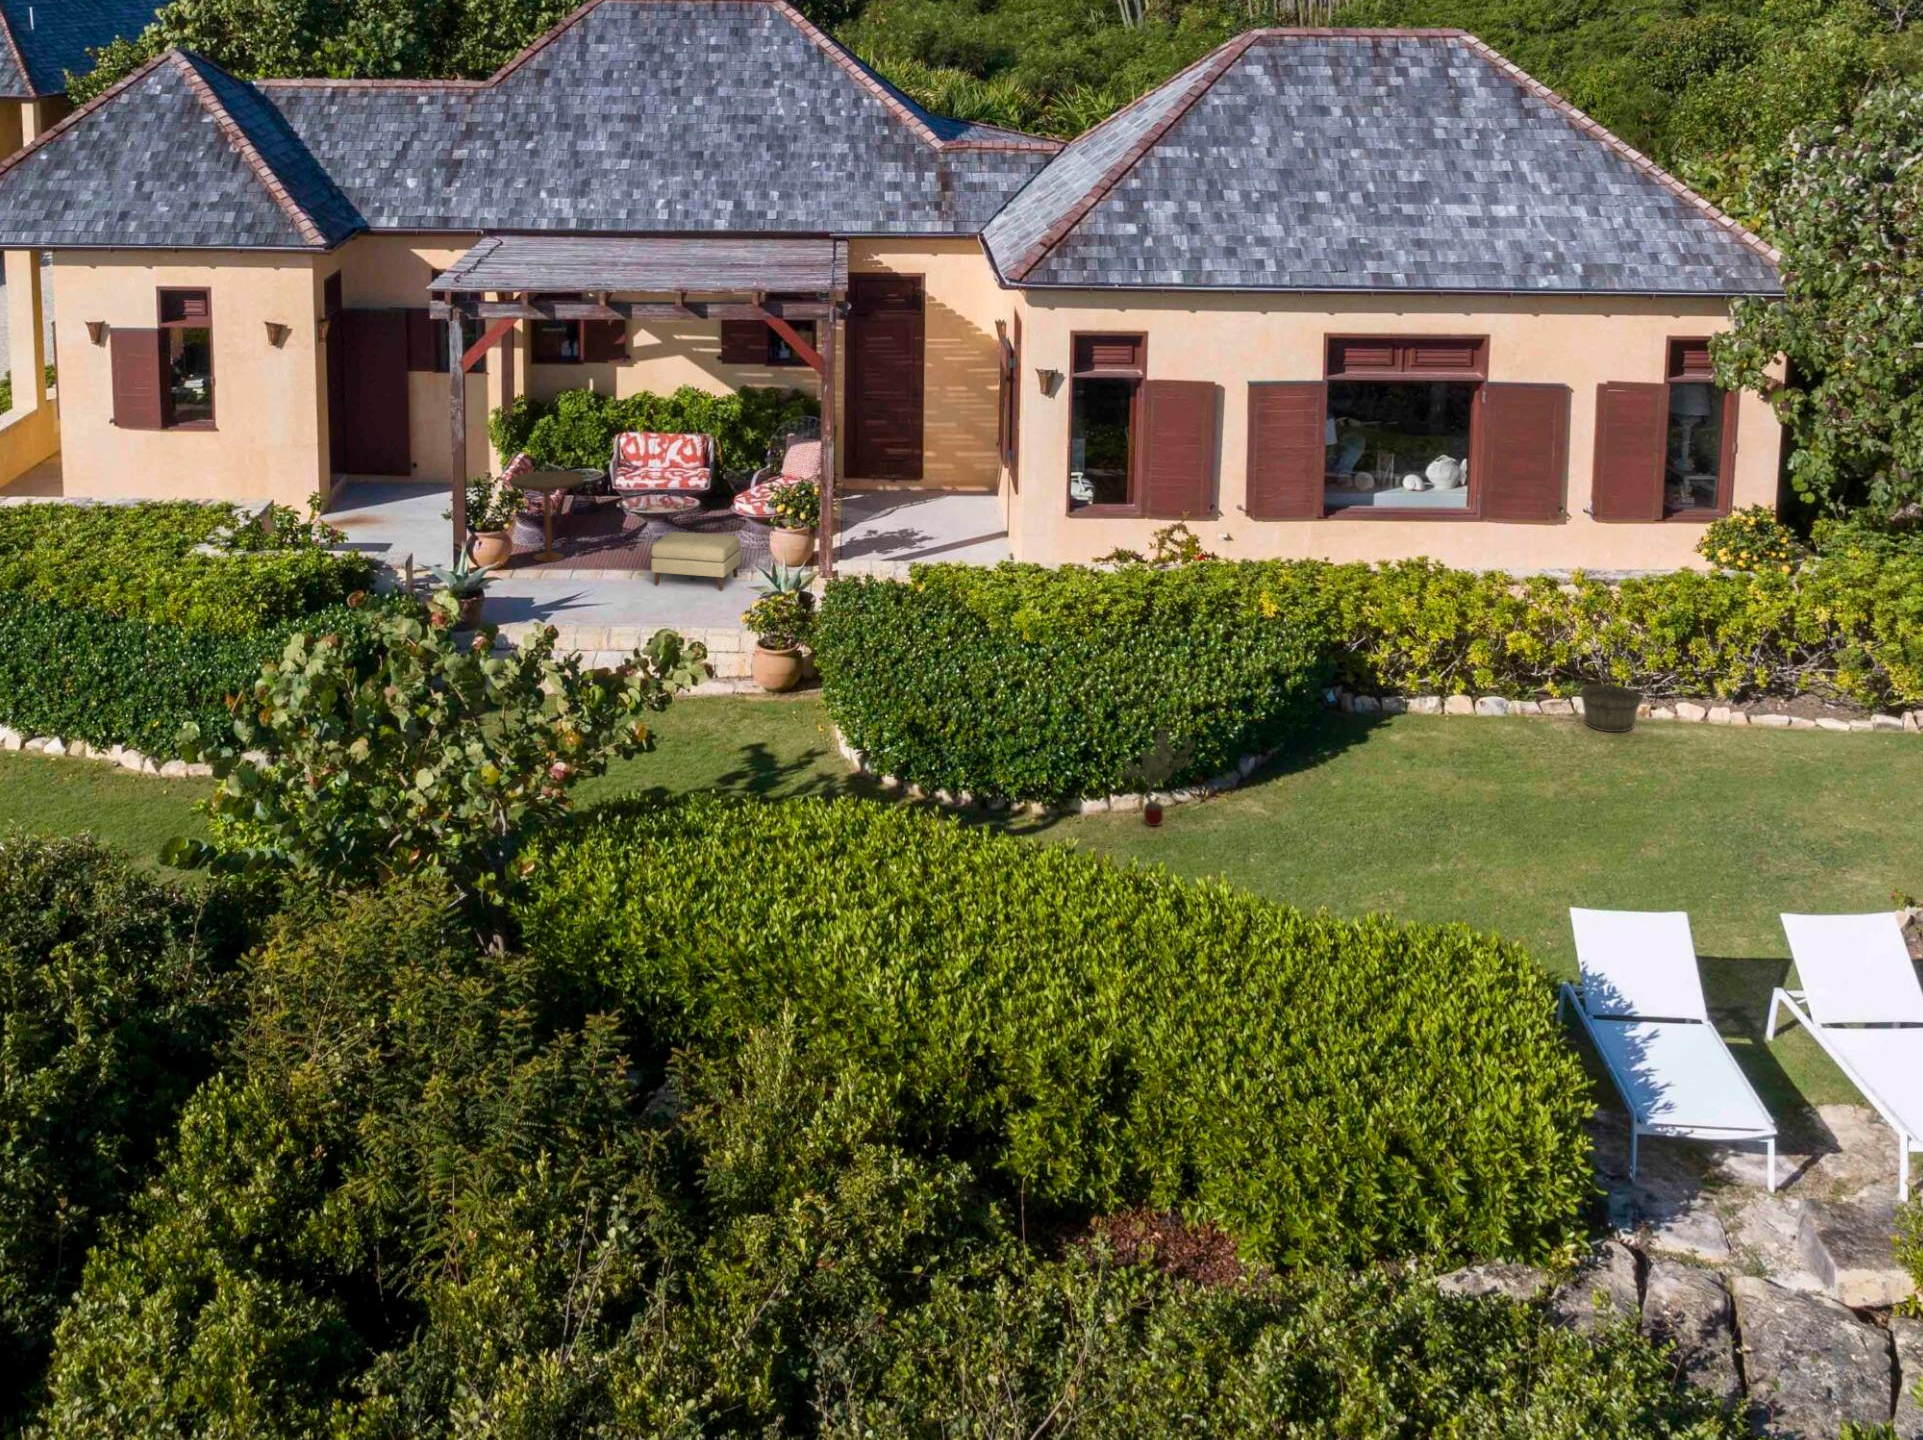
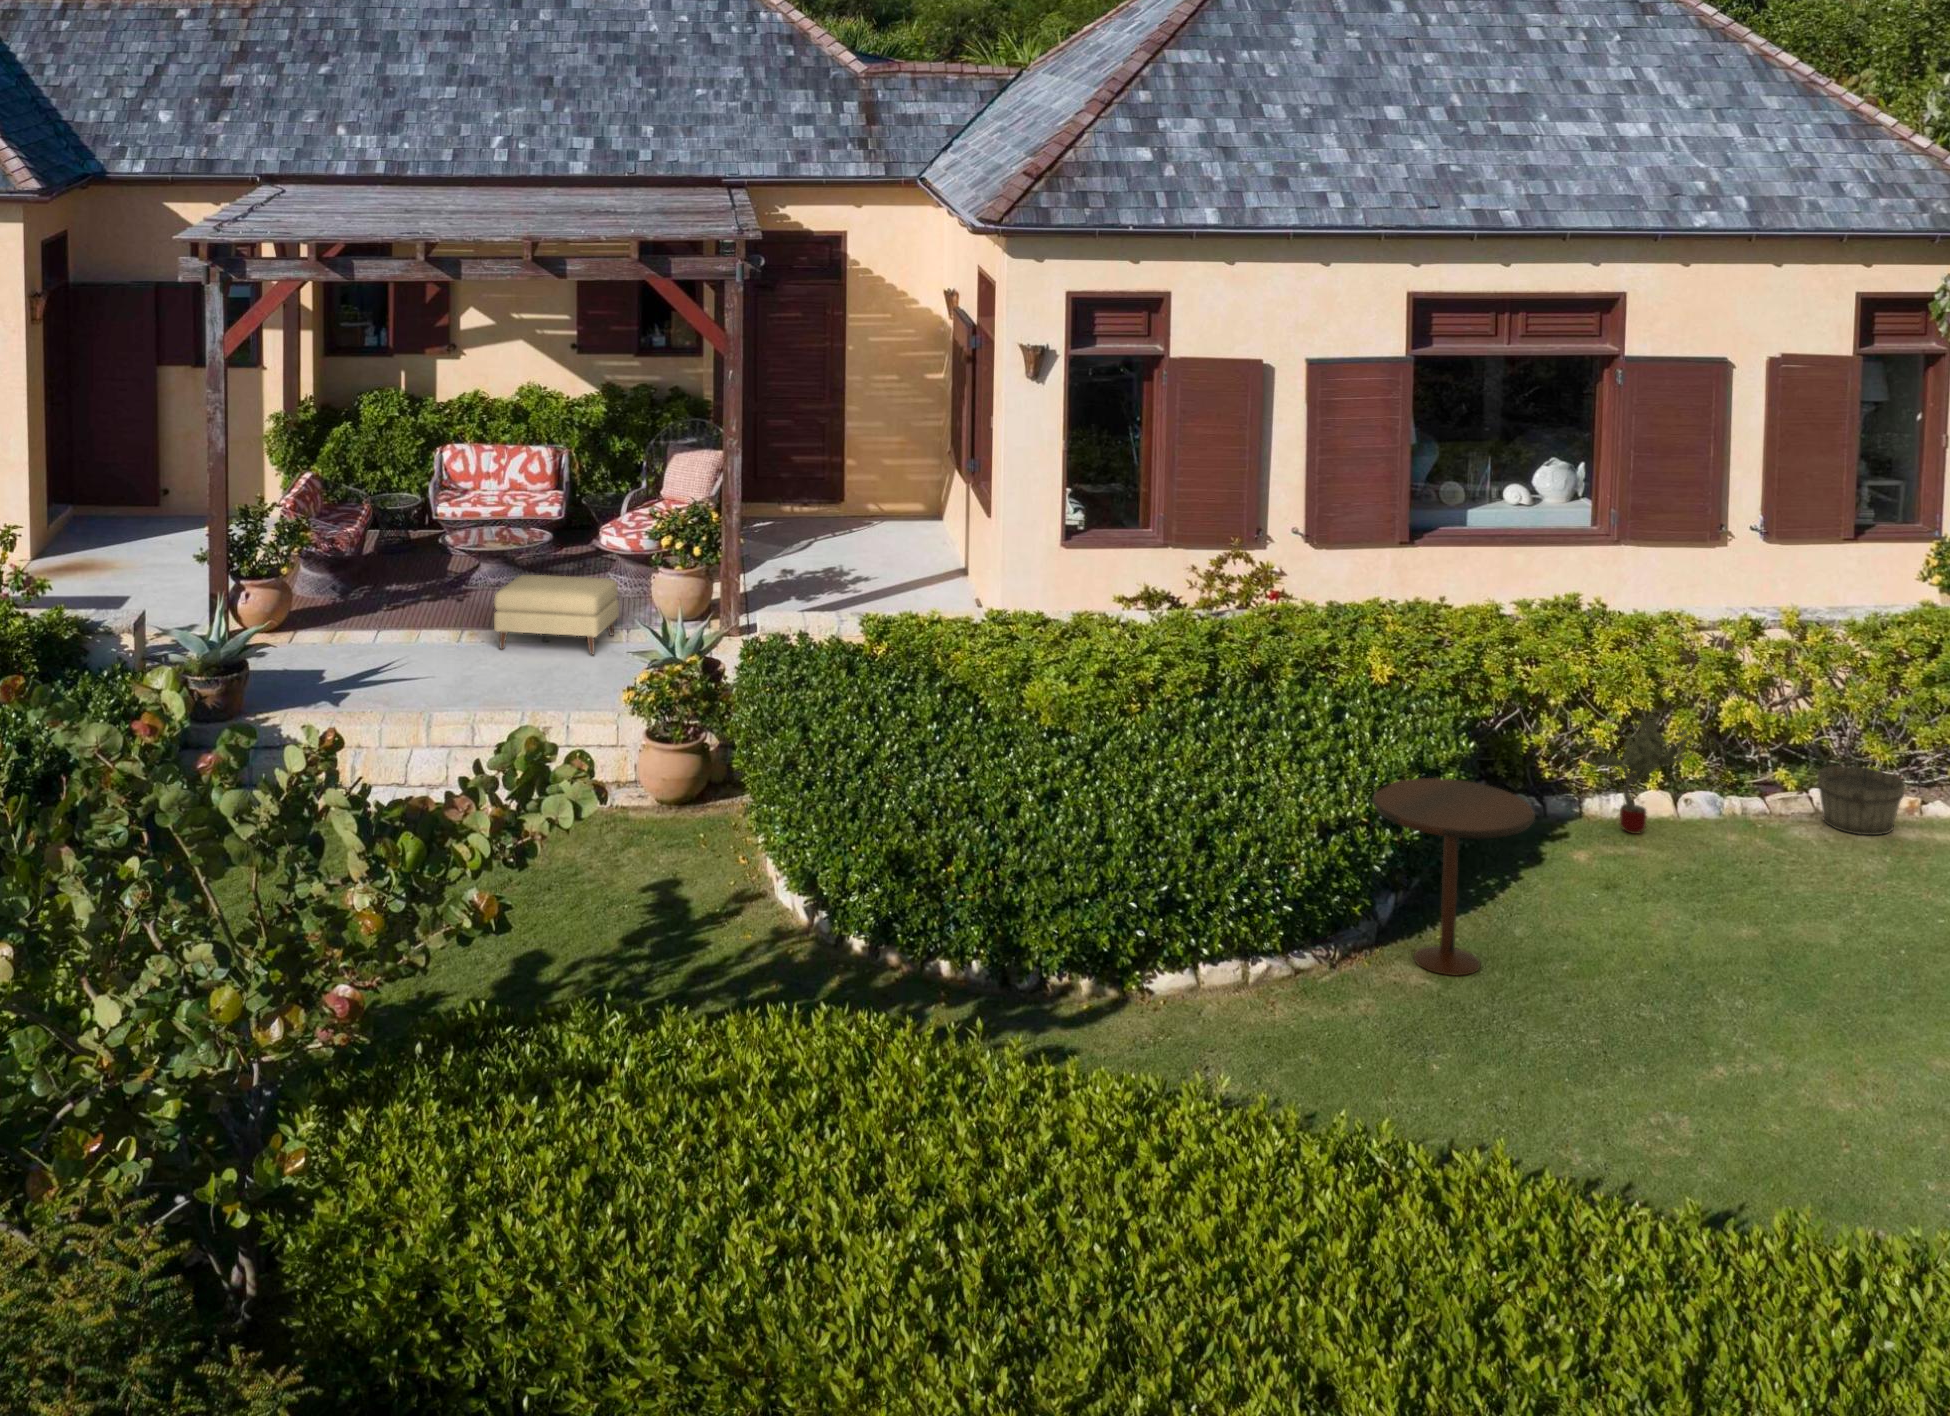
pedestal table: present [509,471,584,562] -> present [1372,778,1535,976]
potted tree: present [1115,727,1195,826] -> present [1581,708,1693,834]

